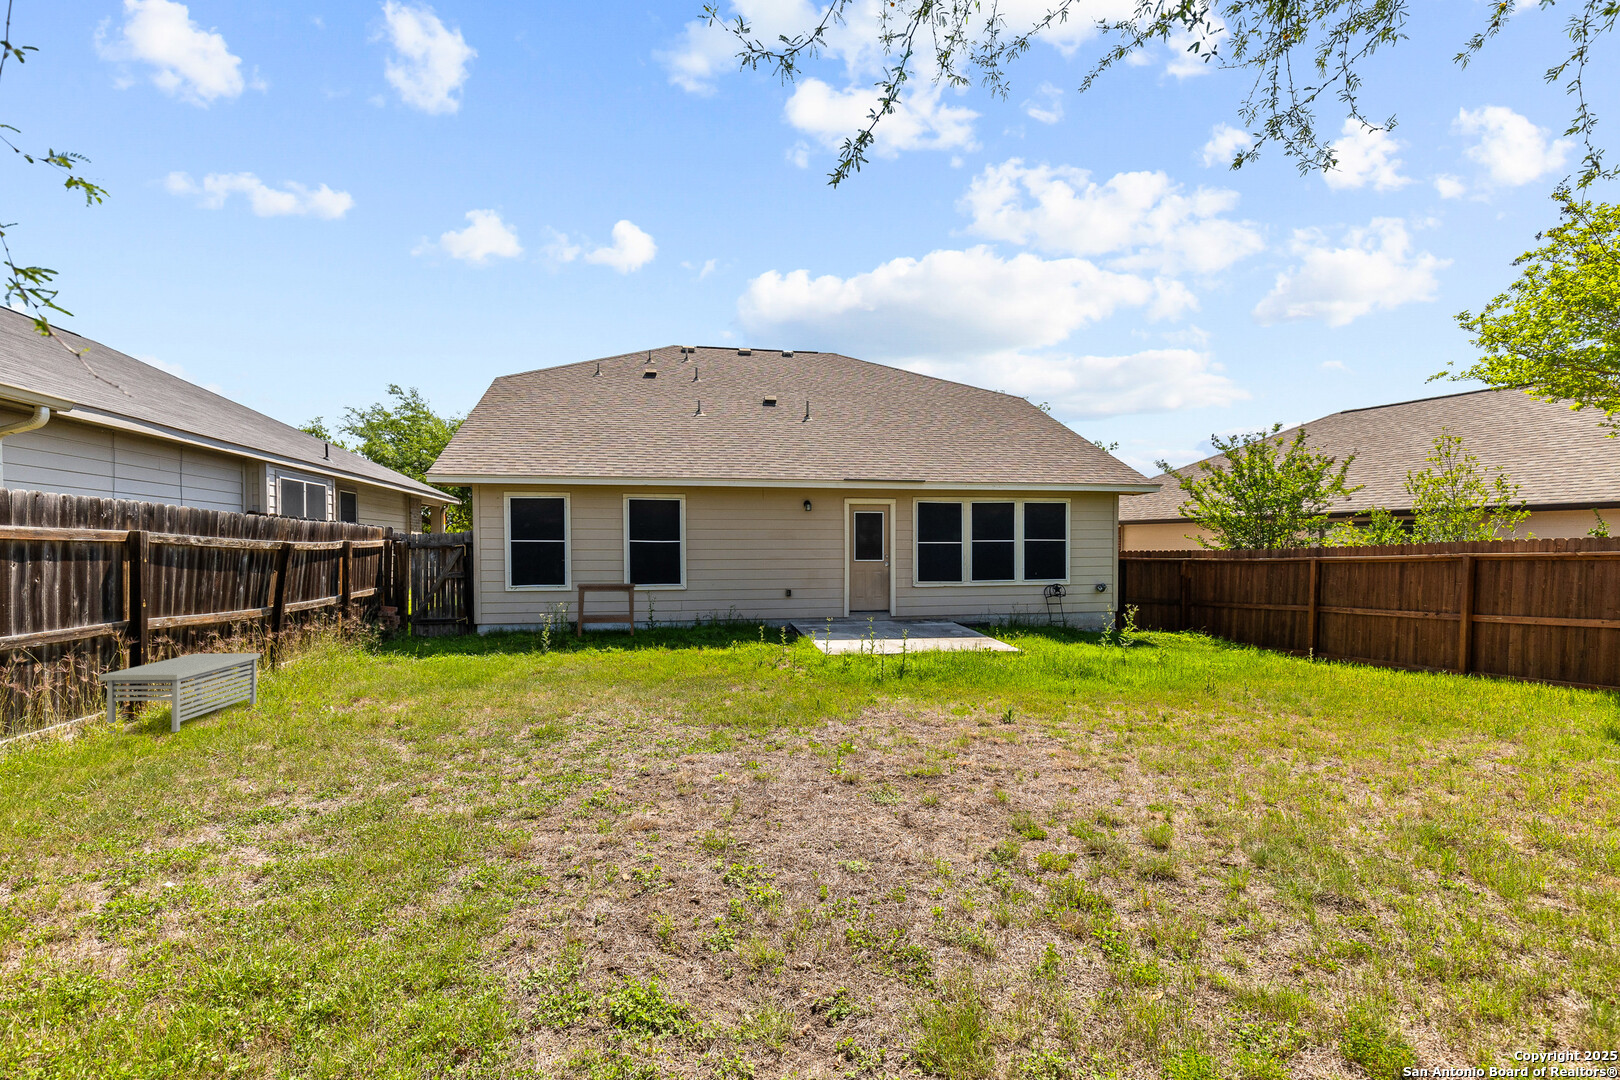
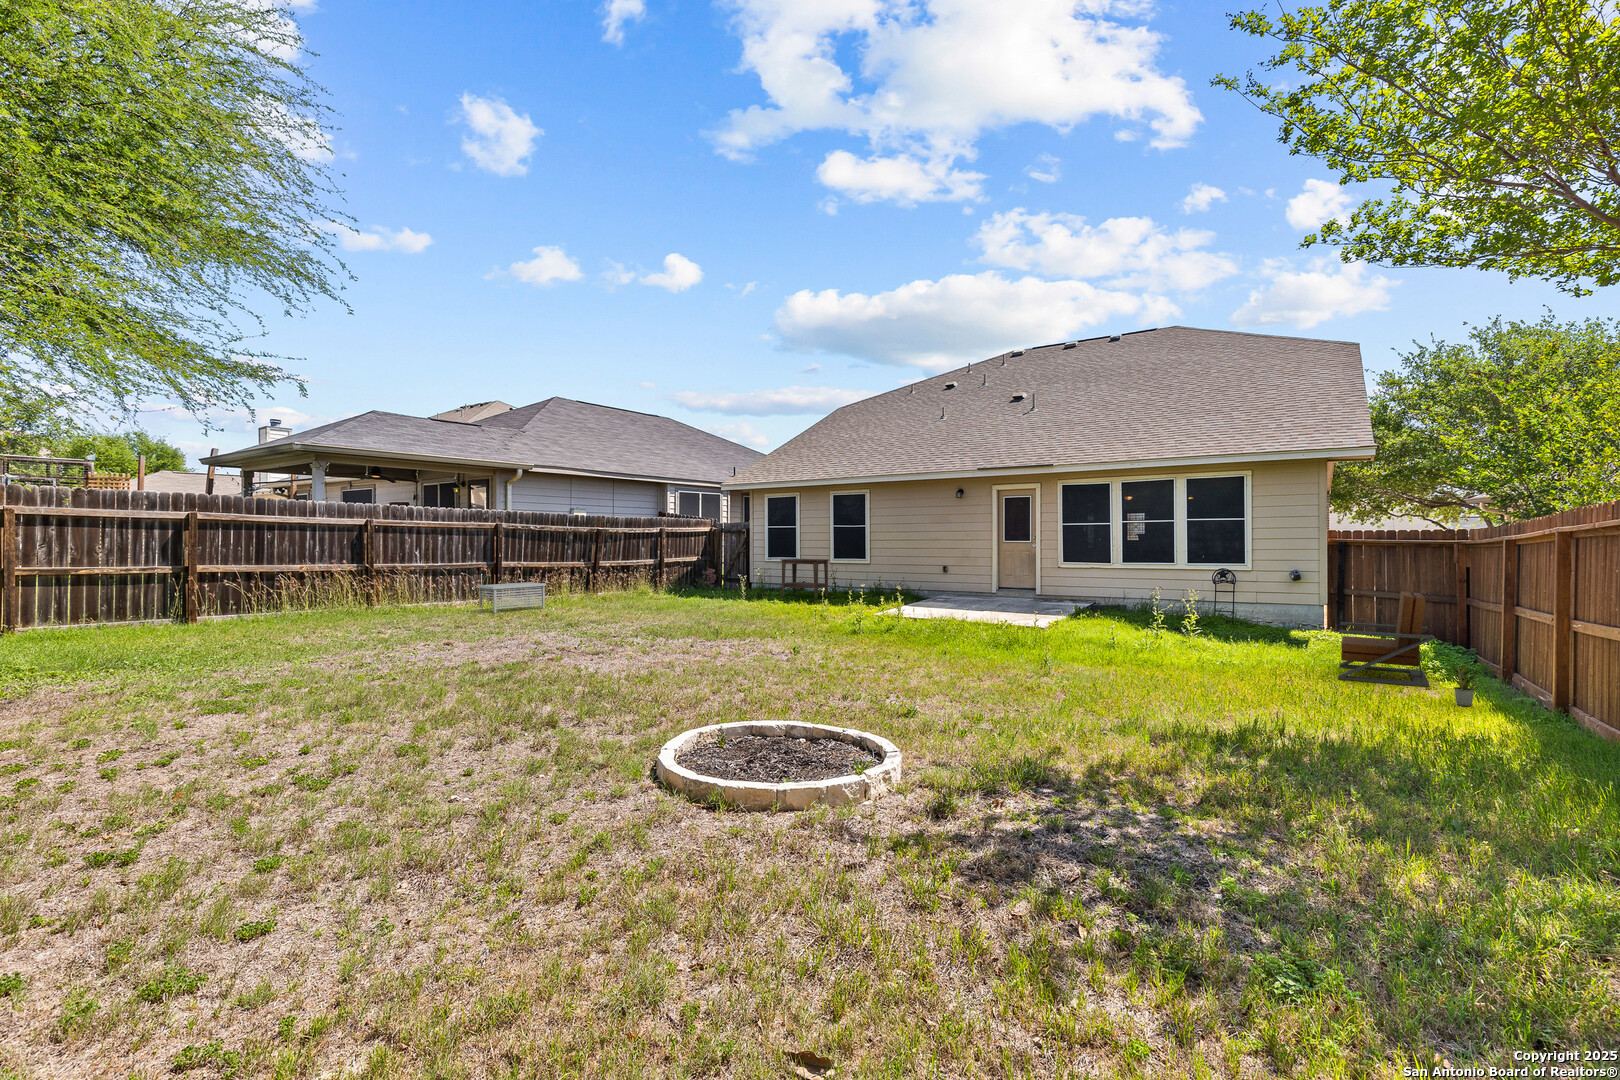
lounge chair: none [1317,600,1433,674] -> present [1338,591,1434,687]
potted plant: none [1489,653,1545,686] -> present [1437,660,1489,706]

